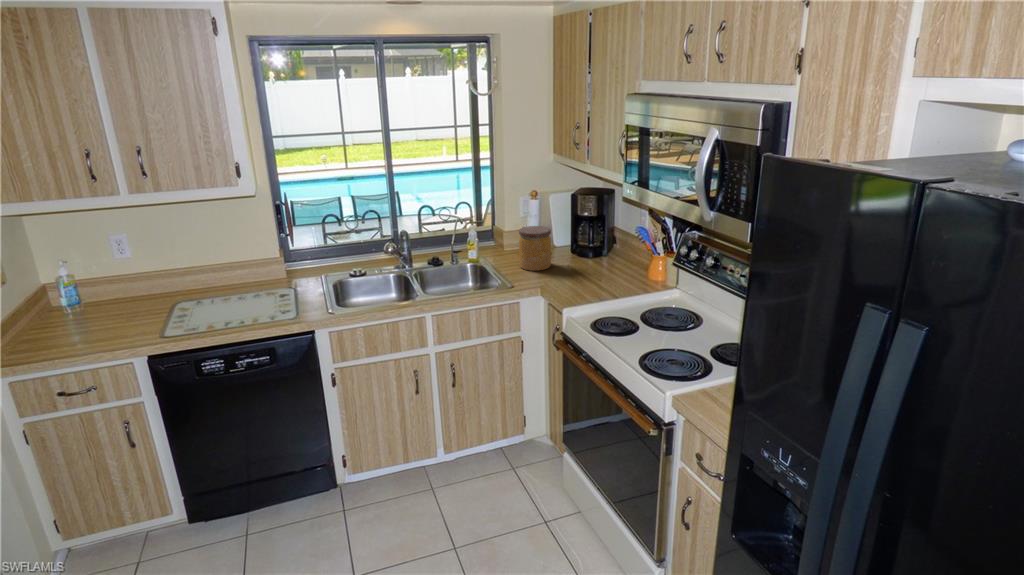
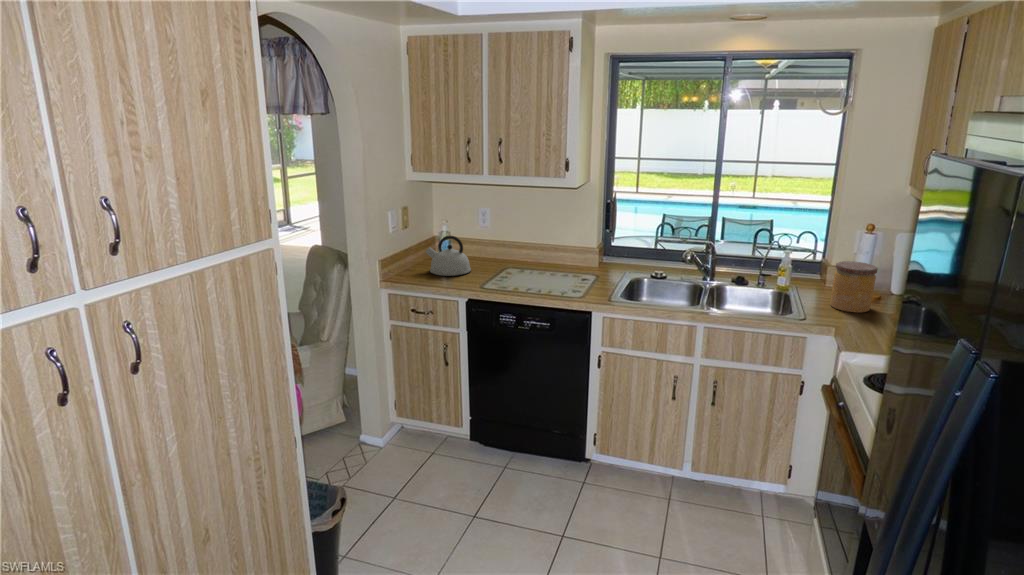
kettle: none [50,280,129,337] -> present [426,235,471,276]

